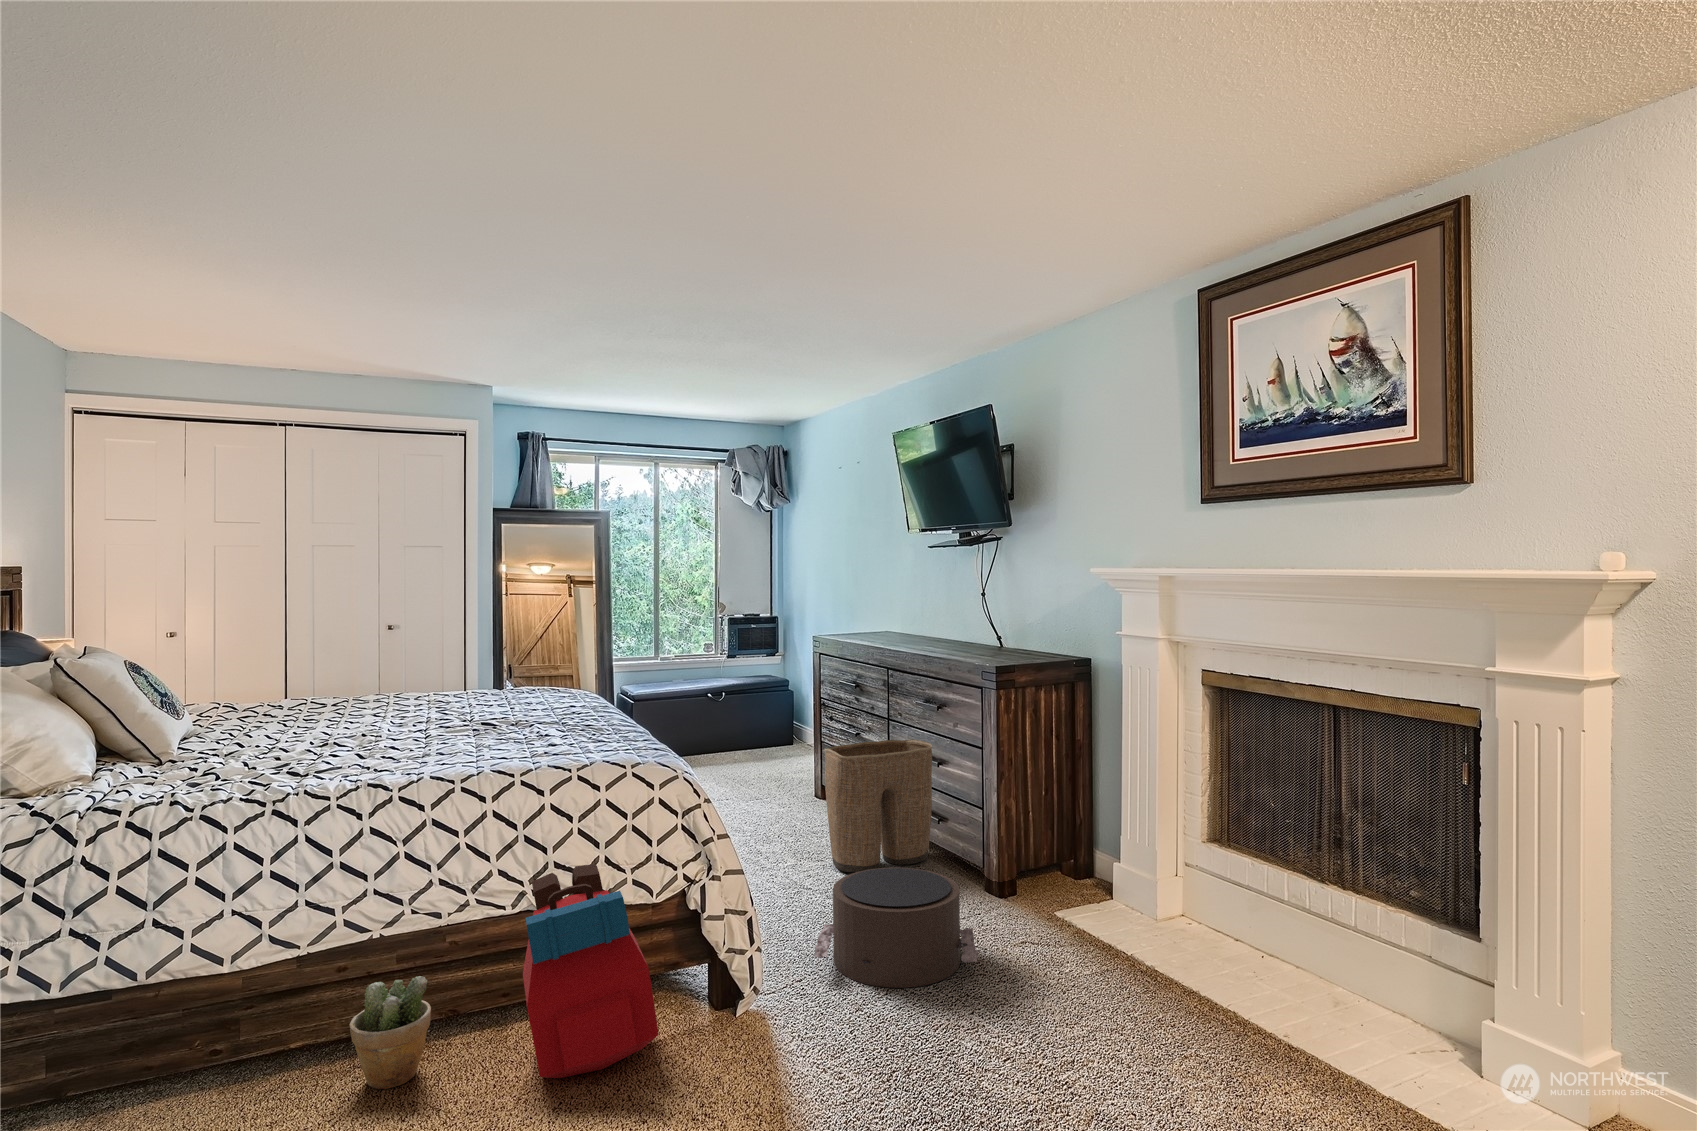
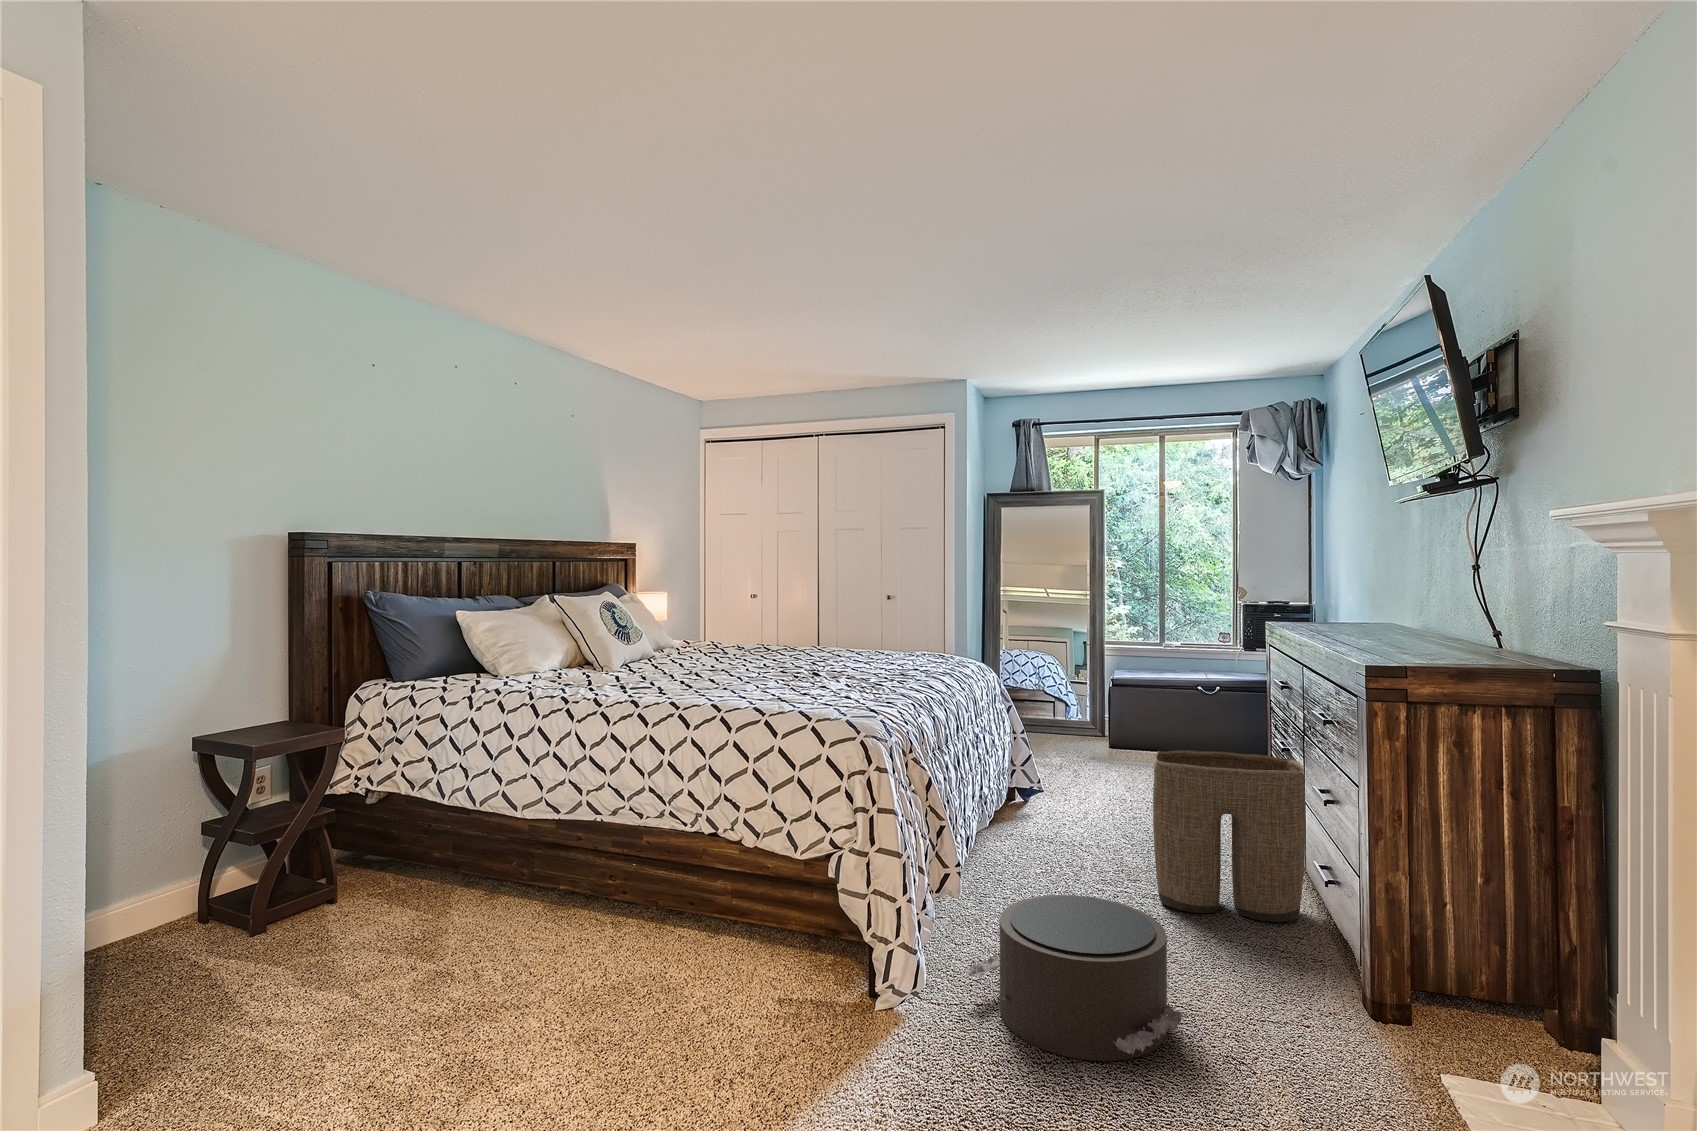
backpack: present [523,864,659,1078] -> none [626,802,771,993]
potted plant: present [350,976,431,1089] -> none [559,856,621,944]

